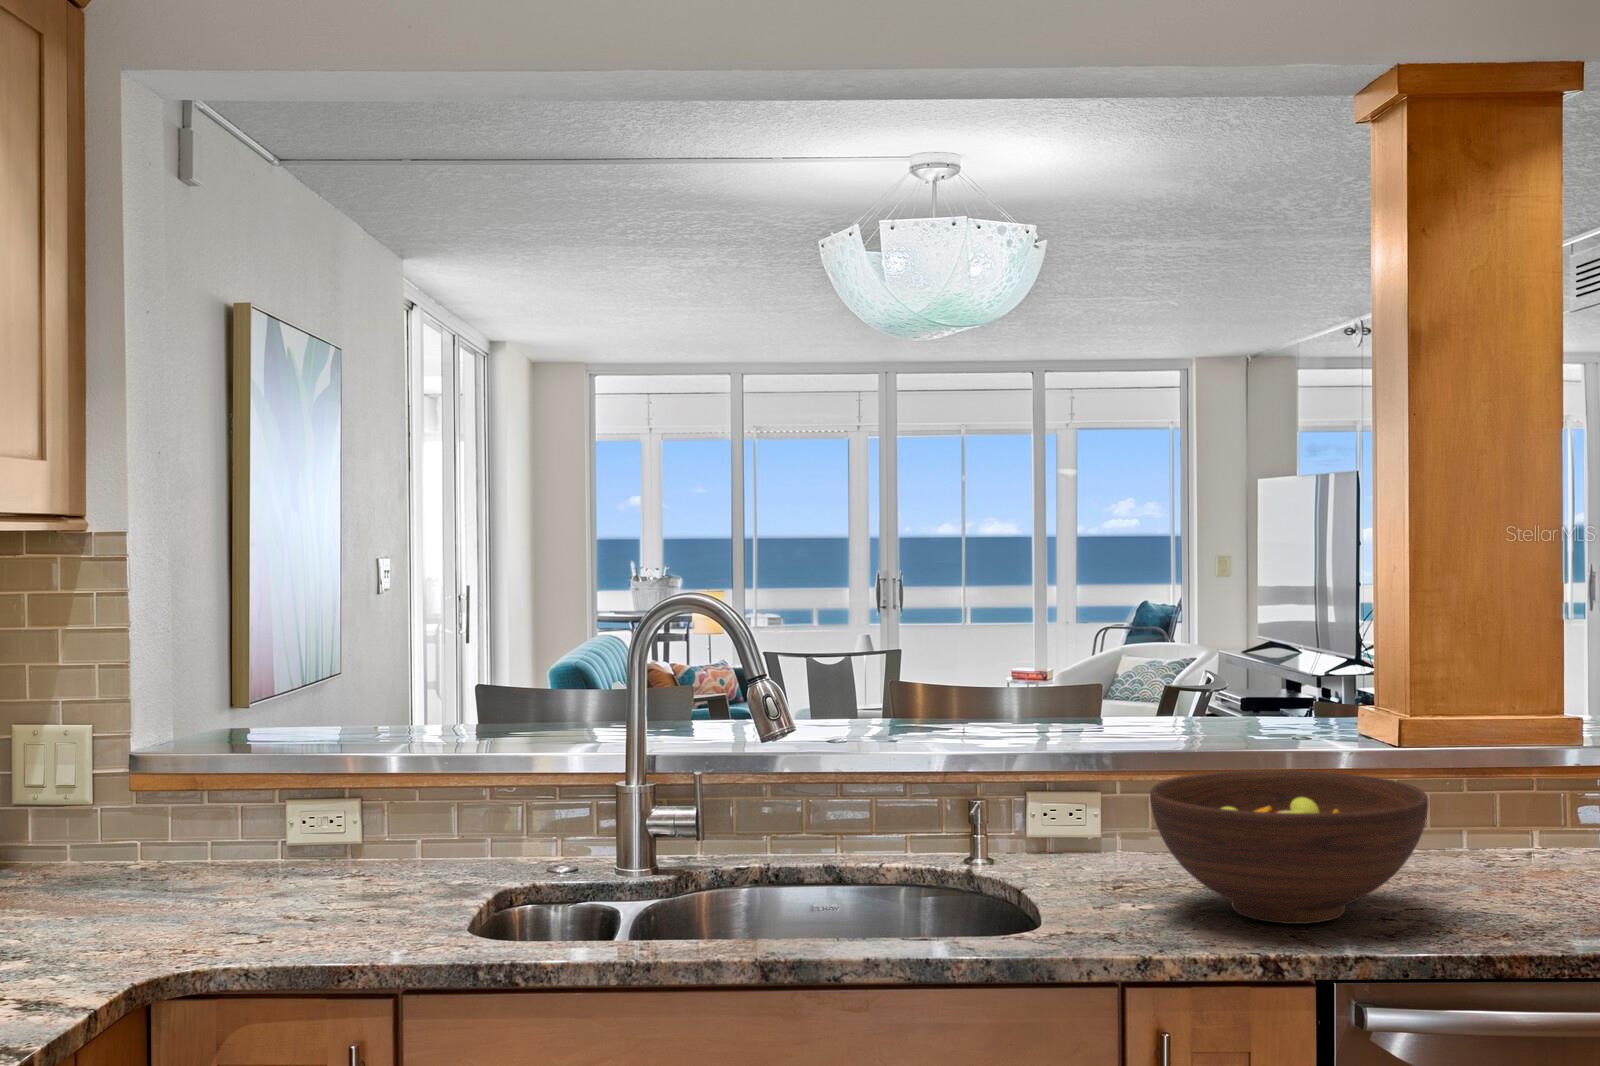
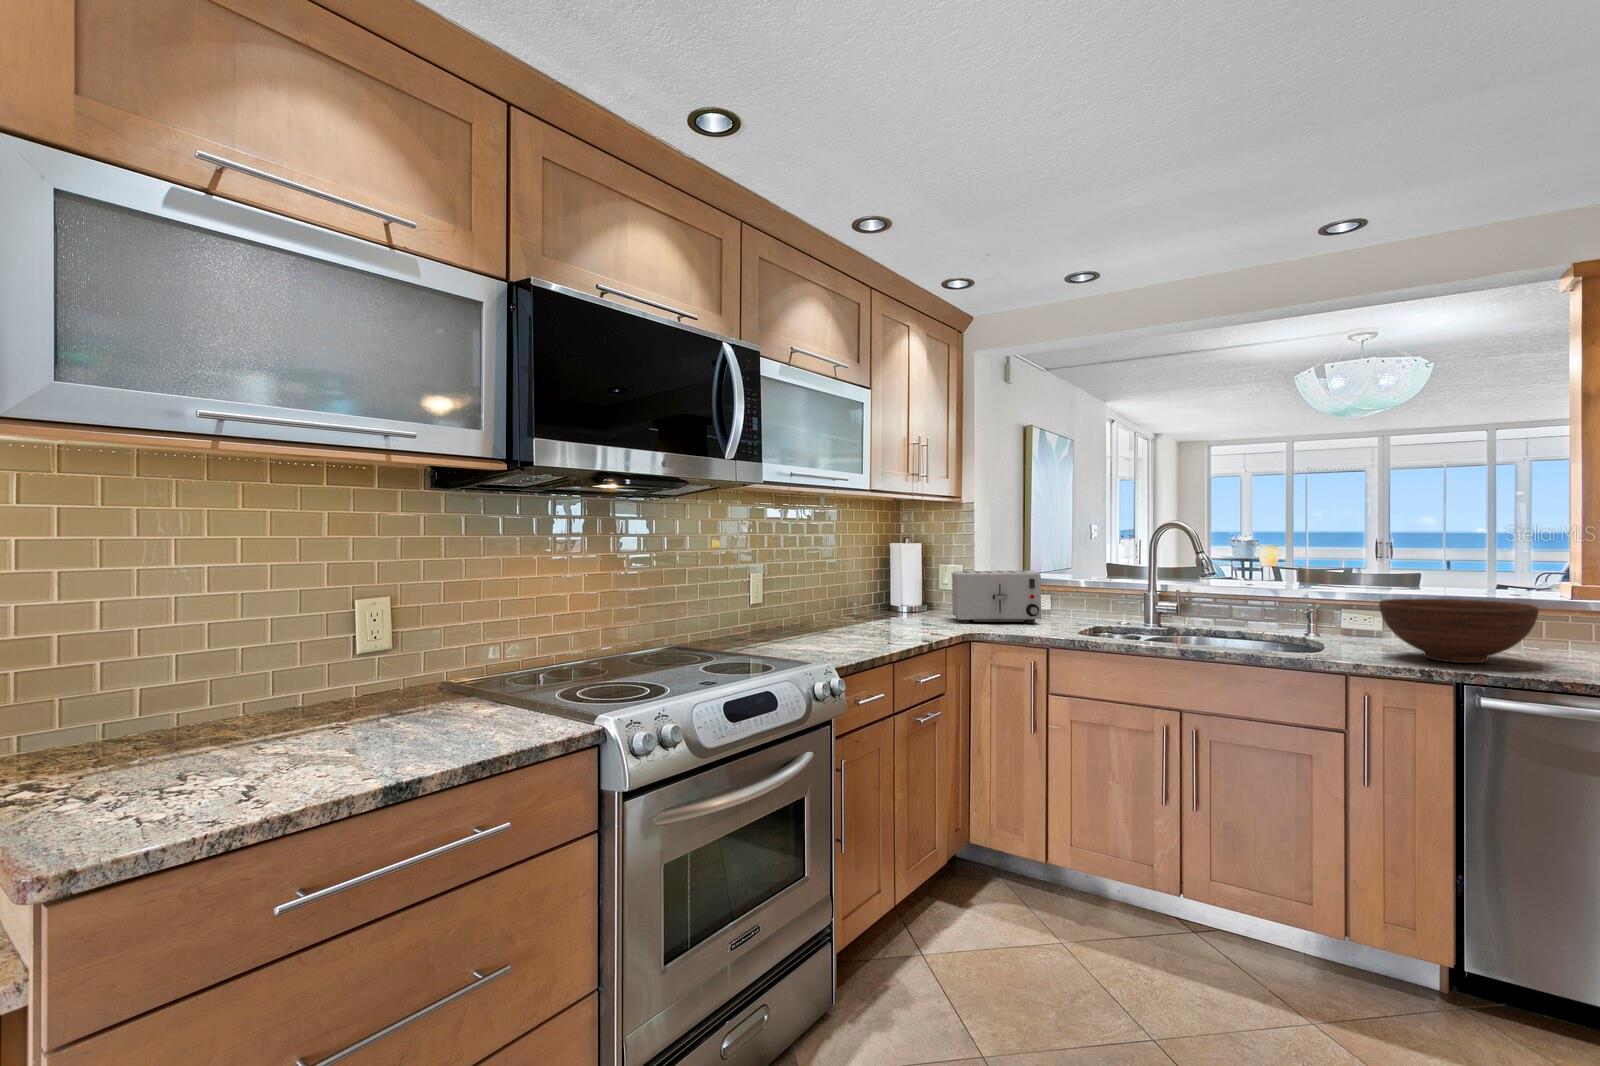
toaster: none [74,739,353,925] -> present [952,571,1041,623]

